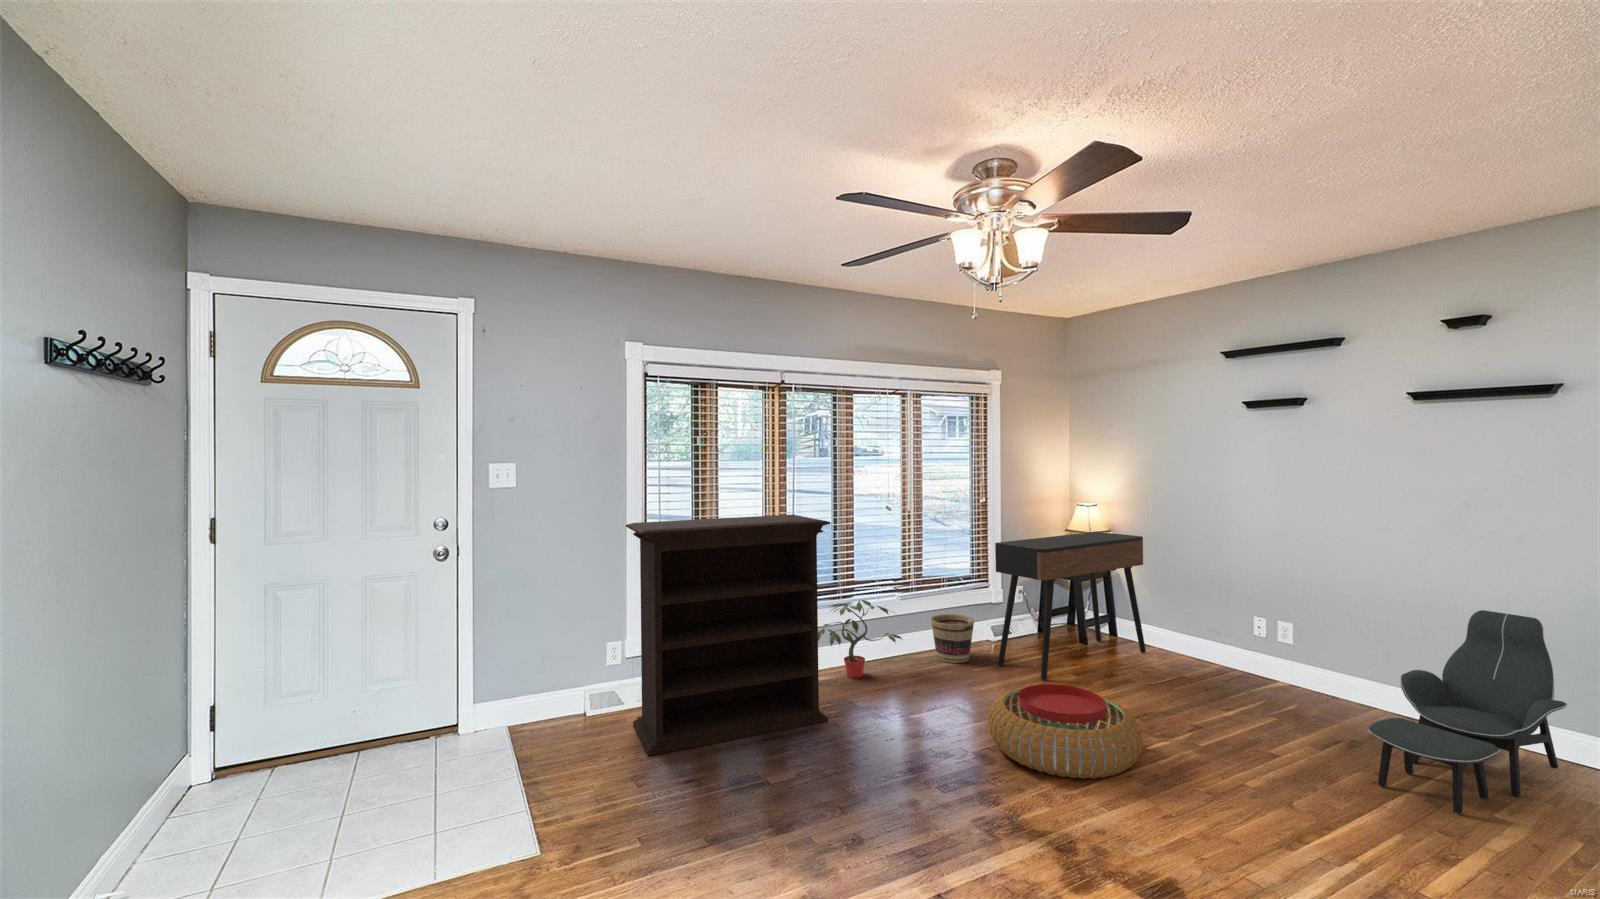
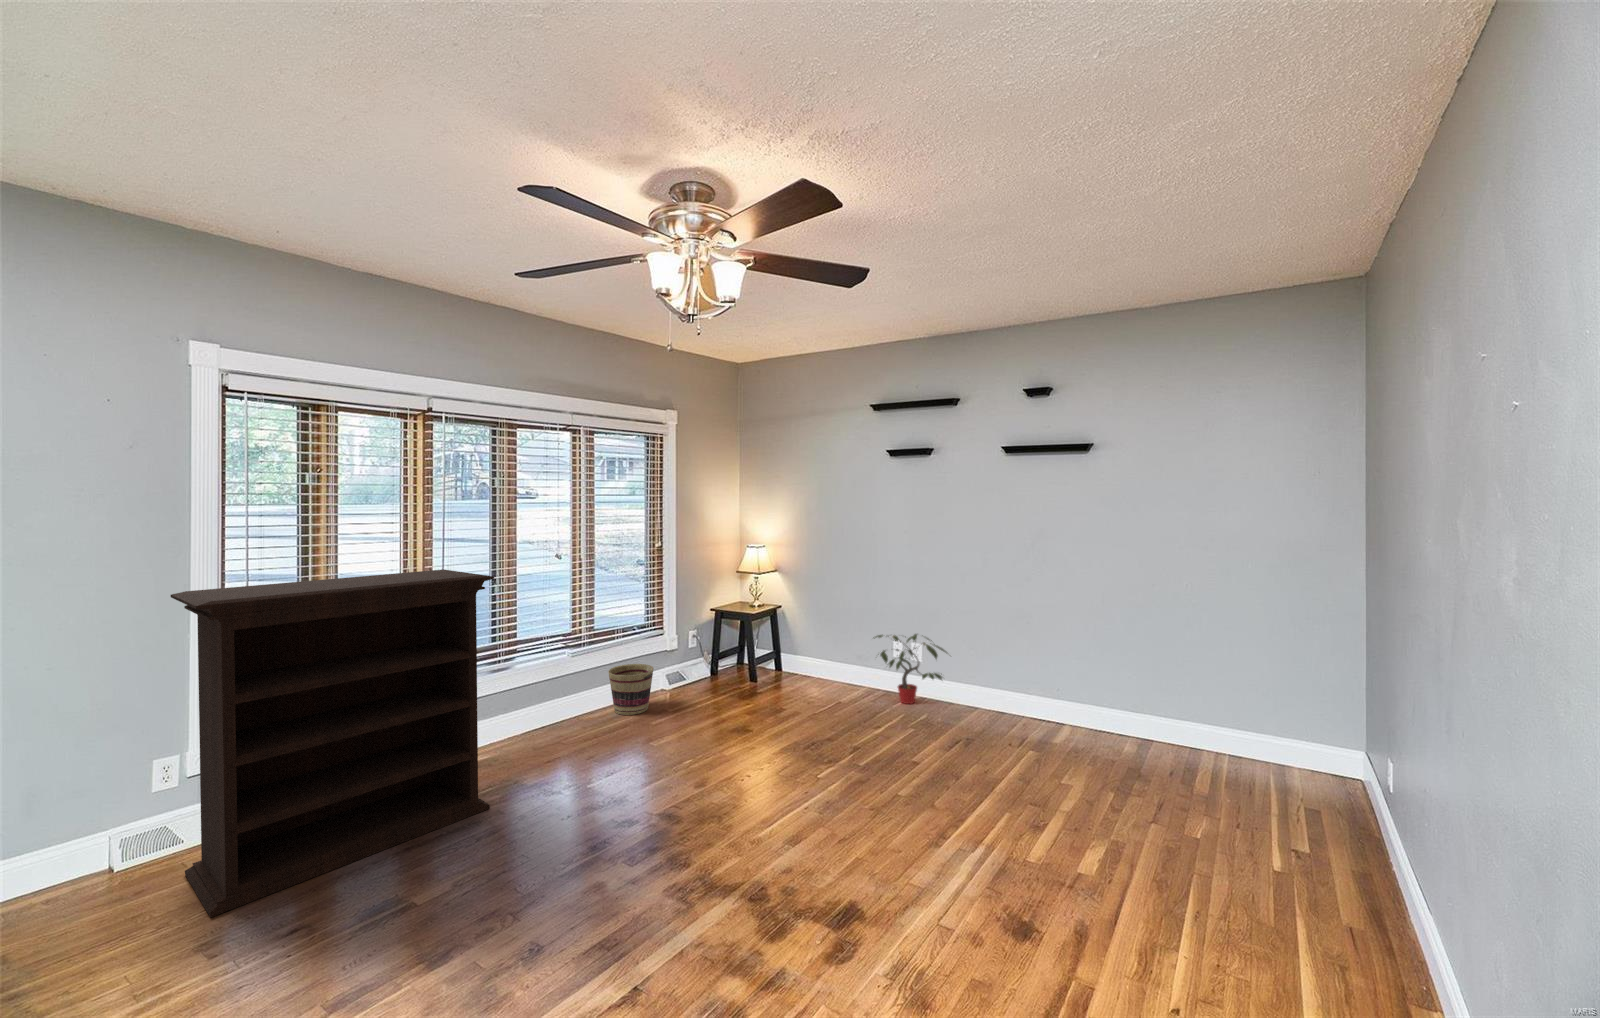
console table: present [995,532,1146,680] -> none [676,573,804,719]
potted plant: present [818,600,902,678] -> present [873,634,947,704]
lounge chair: present [1368,610,1567,814] -> none [972,619,1081,778]
pouf: present [988,684,1142,779] -> none [674,724,814,817]

